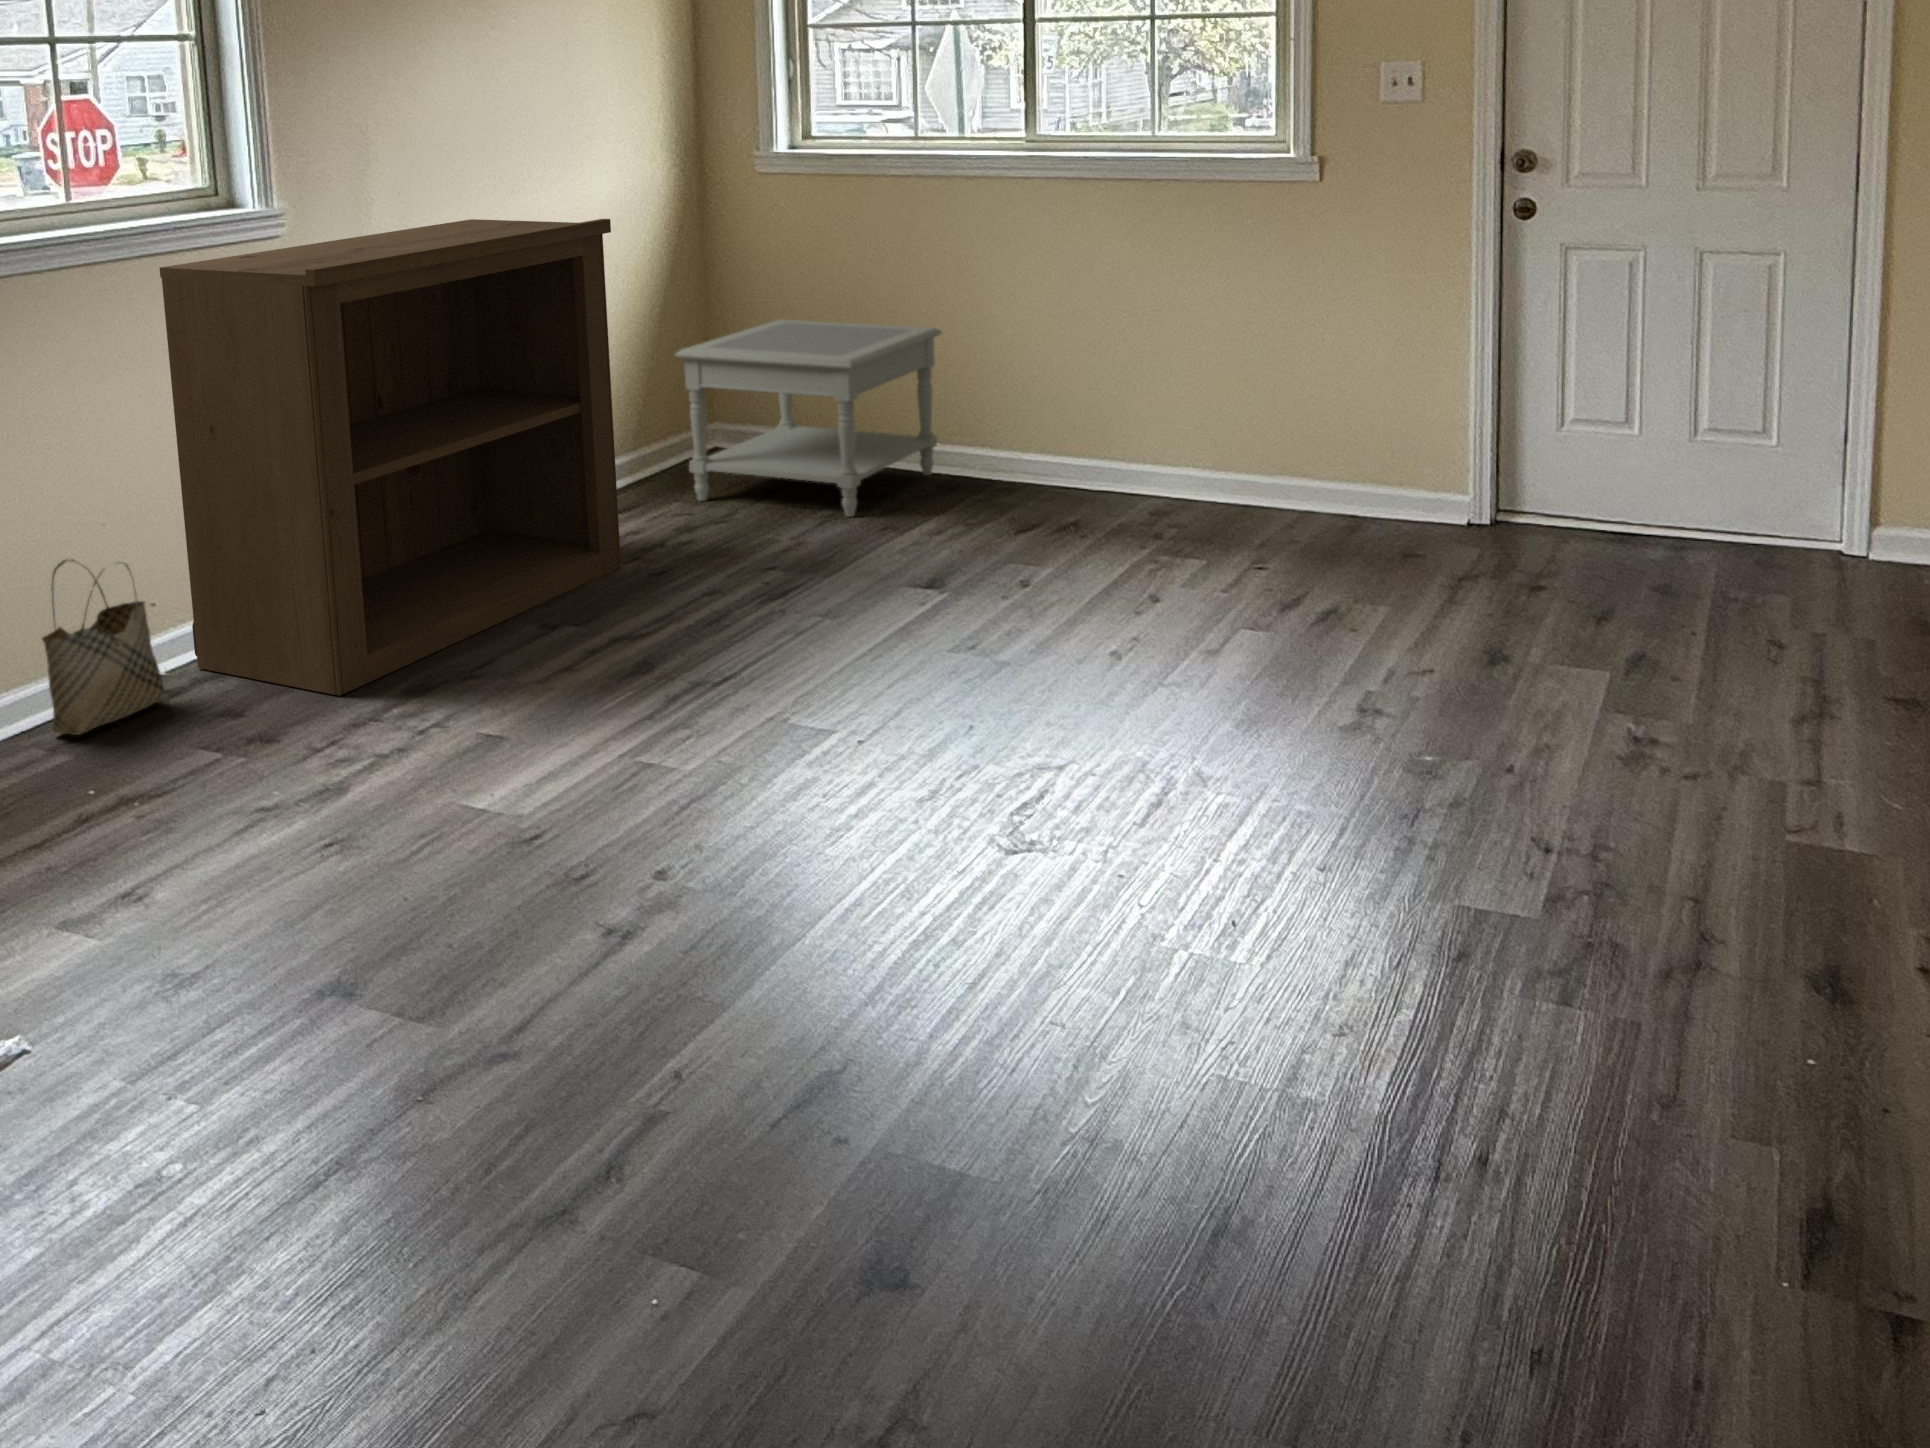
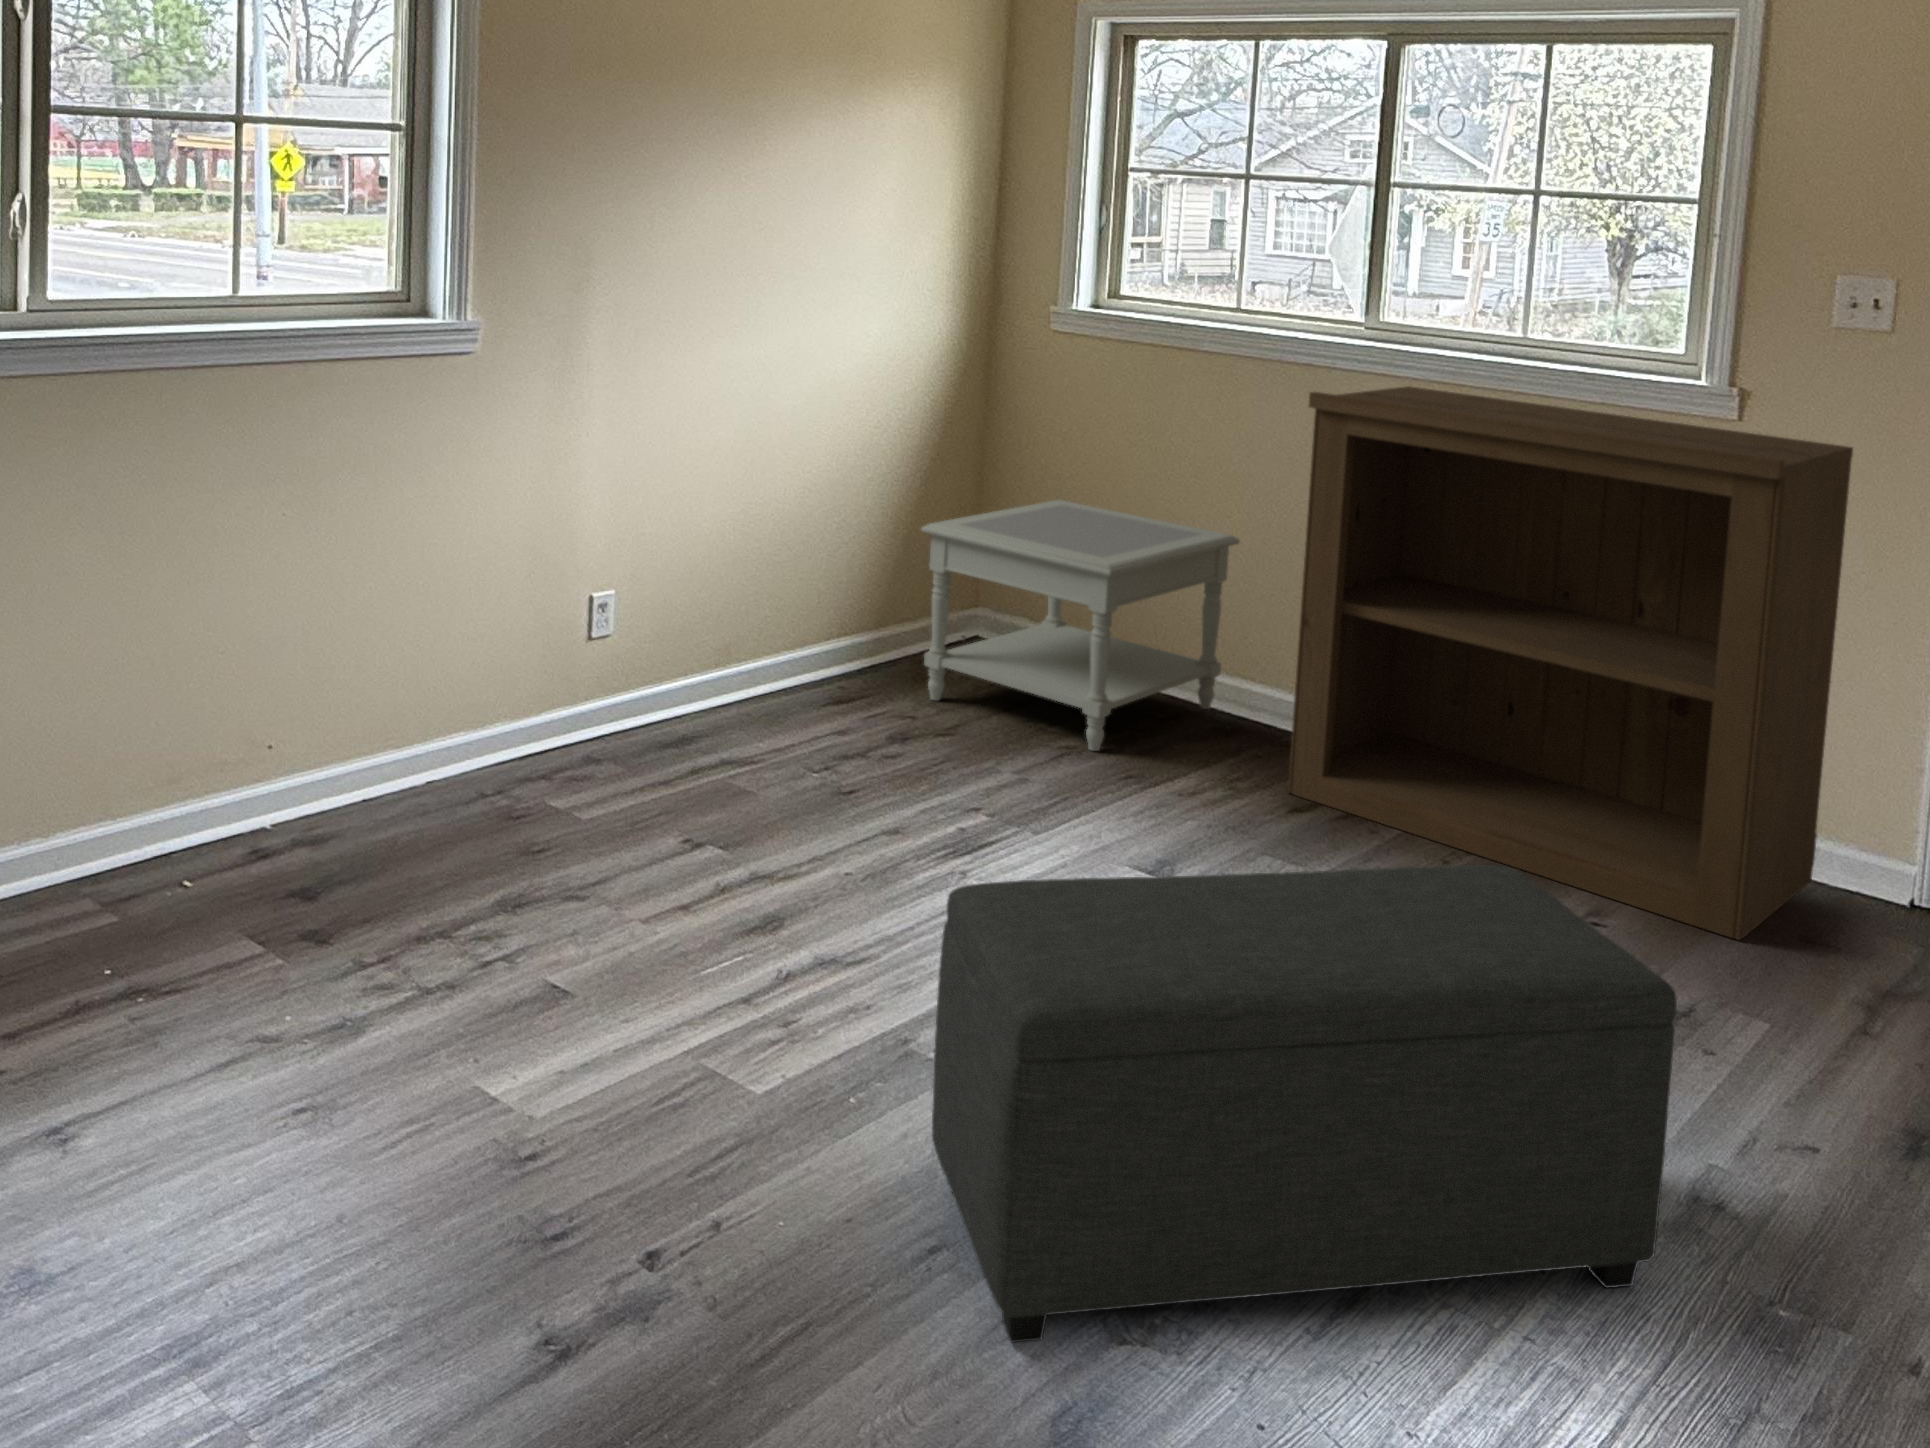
bookshelf: present [160,219,621,696] -> present [1288,386,1853,940]
ottoman: none [836,508,1346,866] -> present [932,865,1677,1343]
woven basket: present [42,559,164,735] -> none [118,686,251,890]

